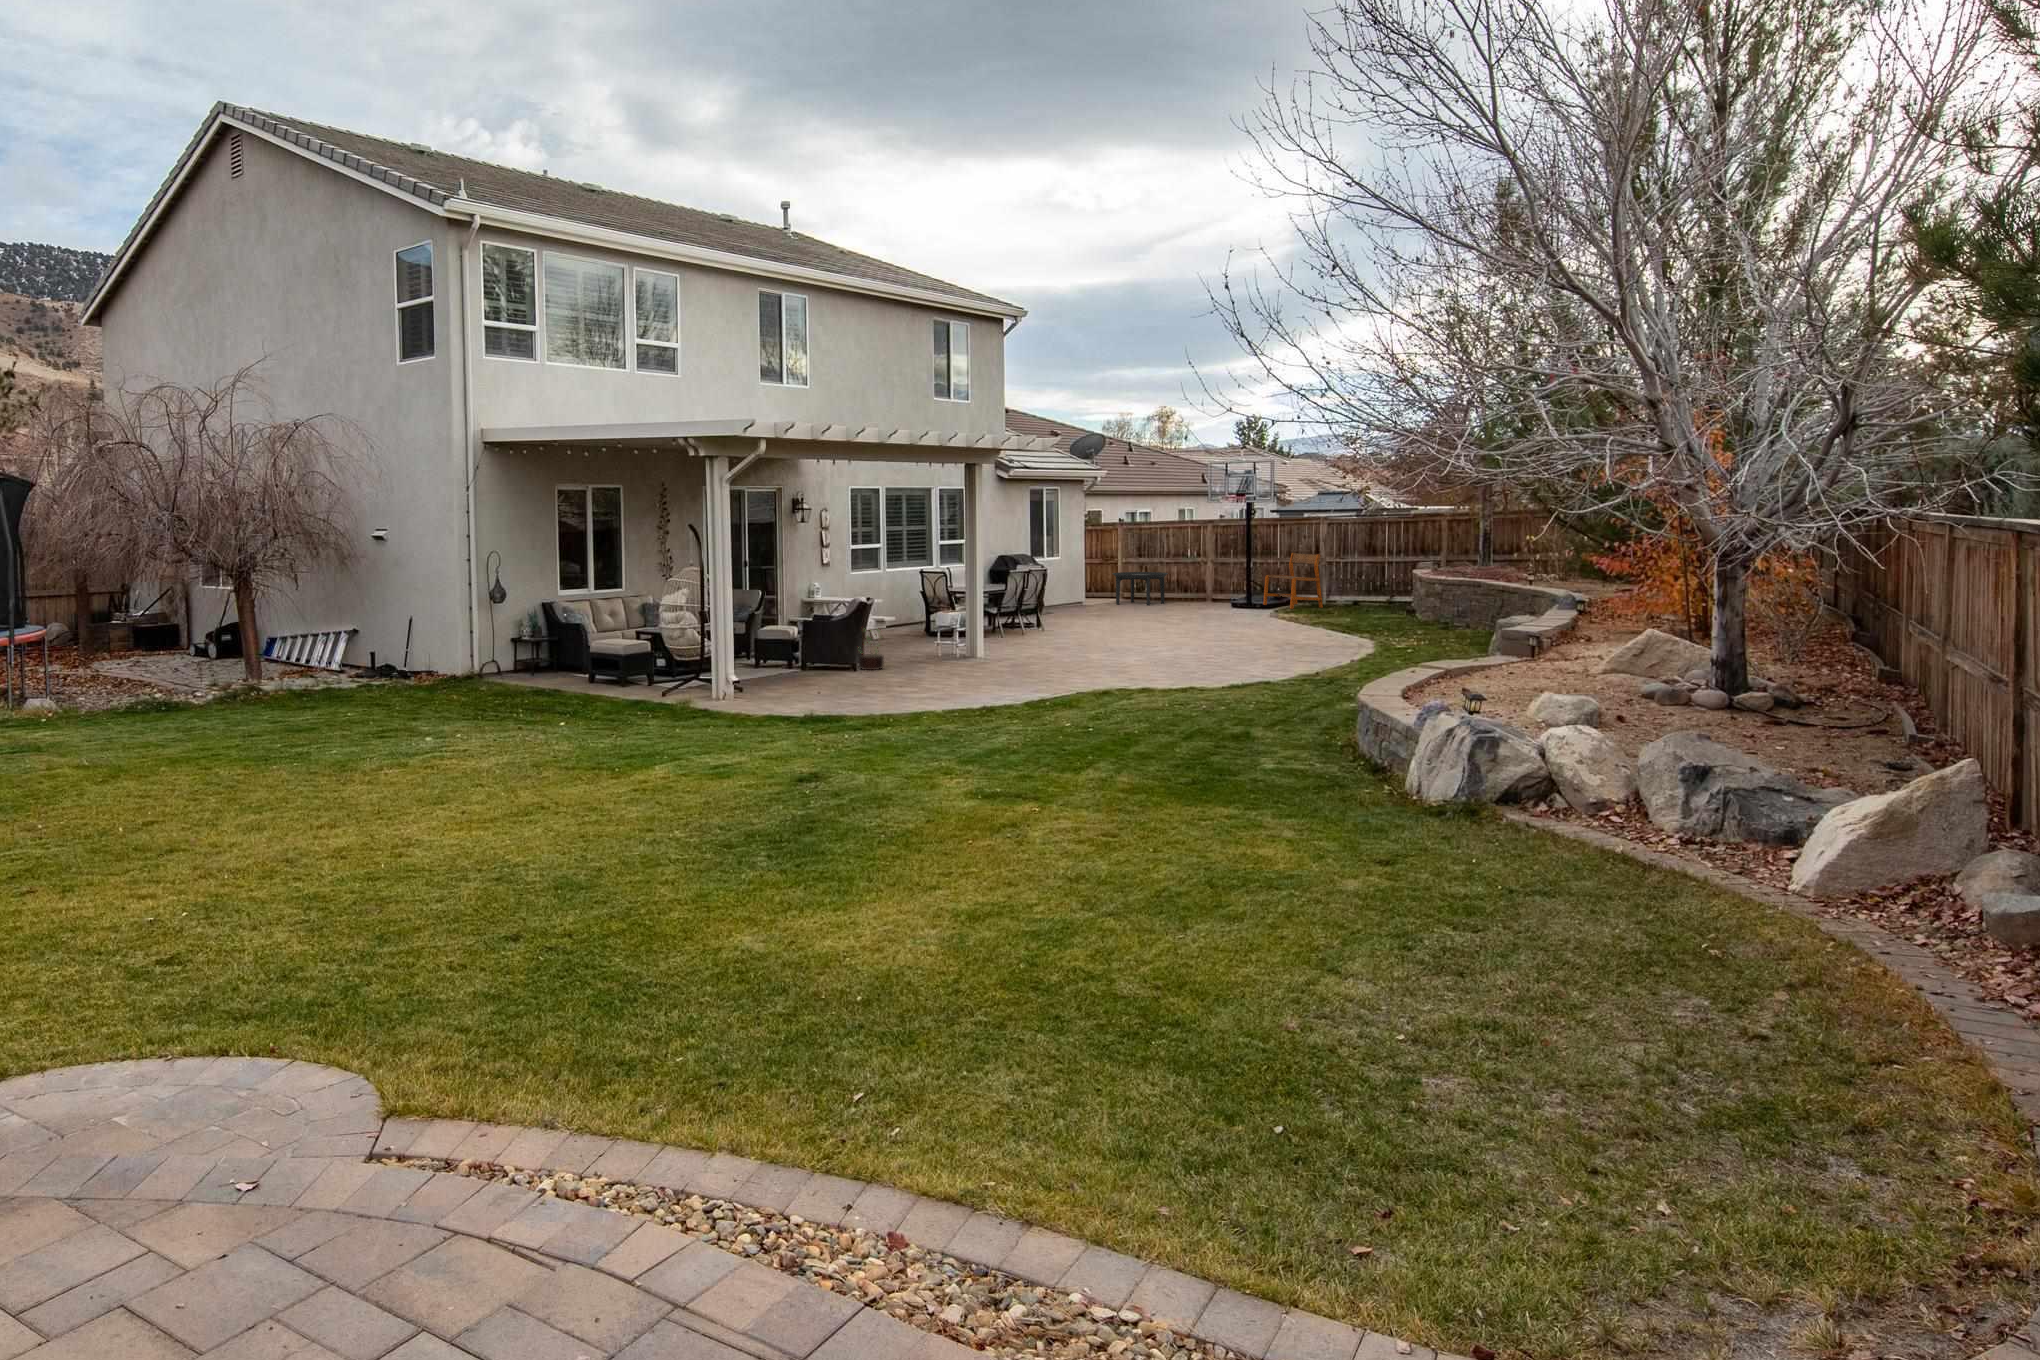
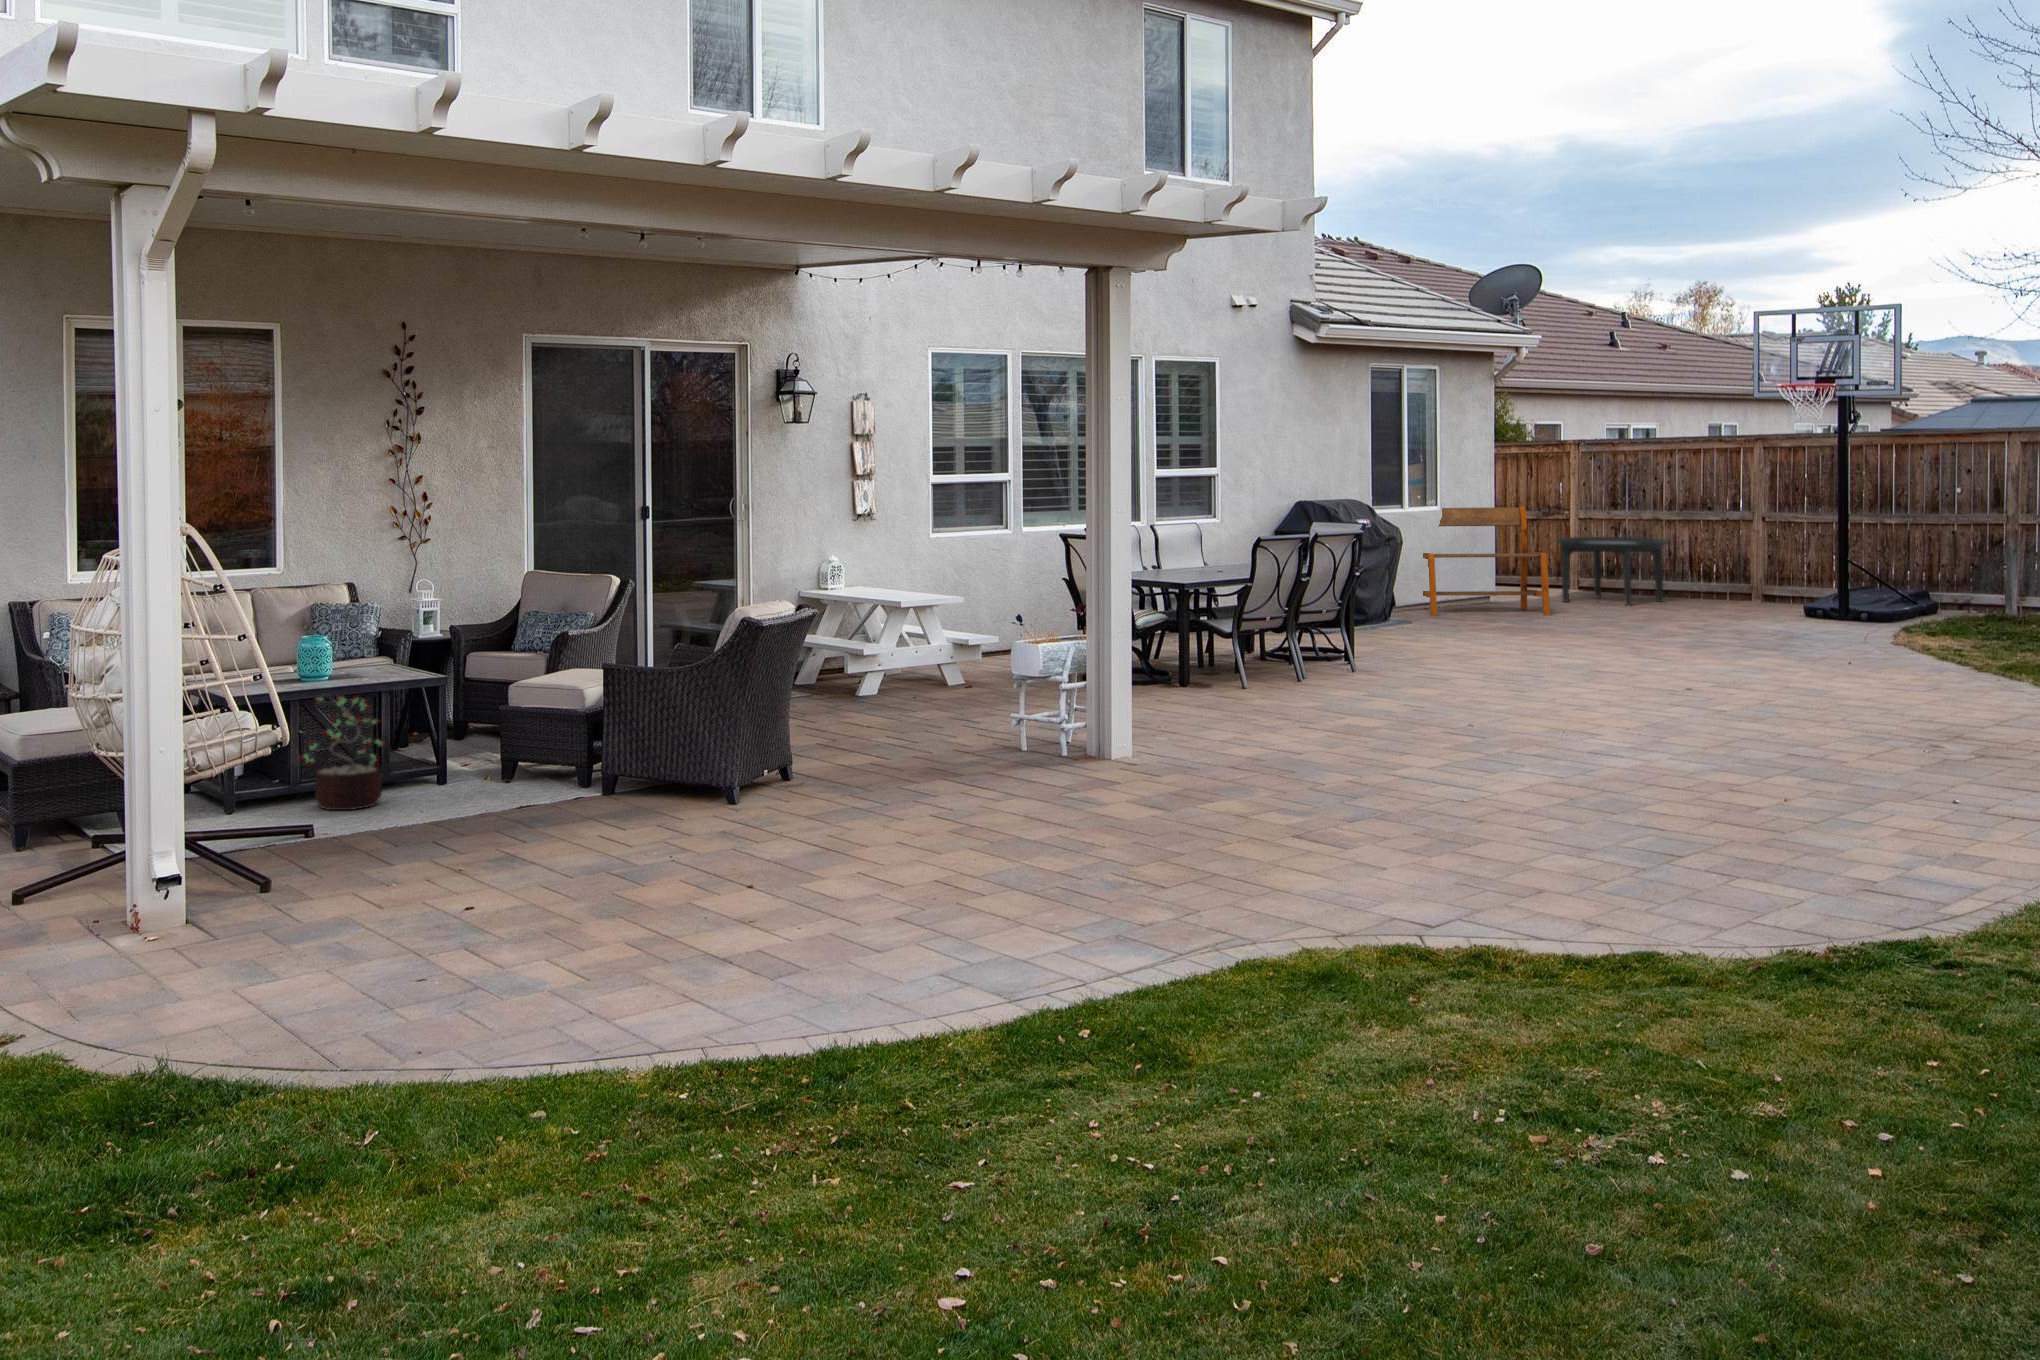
bench: present [1263,553,1323,609] -> present [1423,506,1550,616]
decorative plant: present [858,629,884,670] -> present [300,695,384,810]

